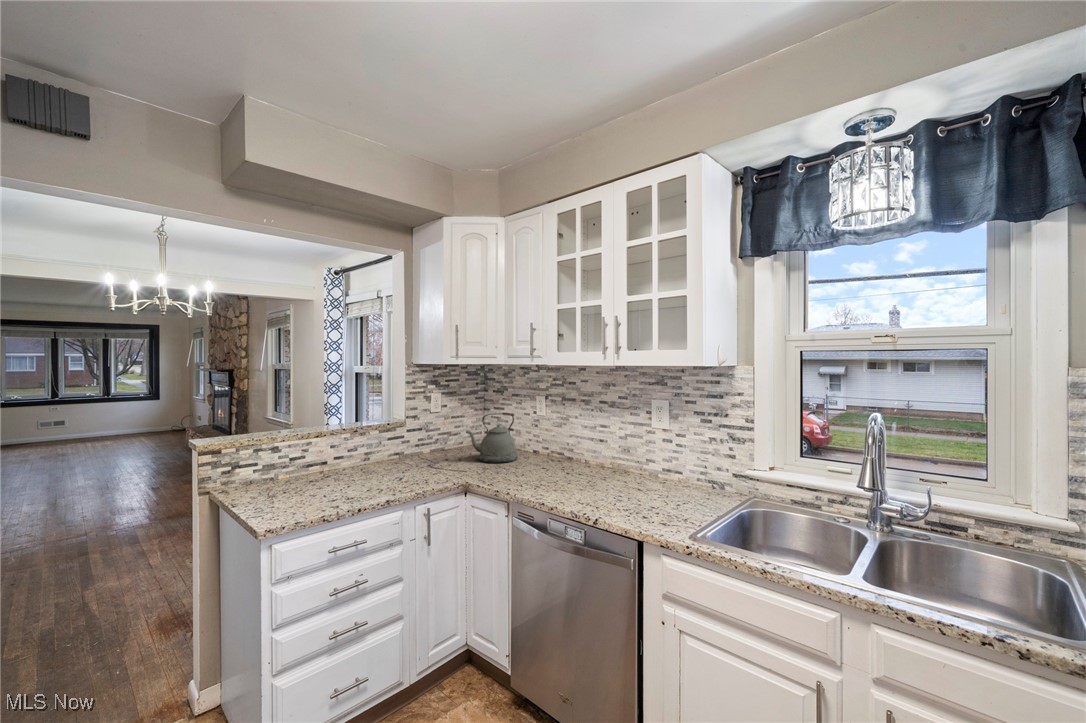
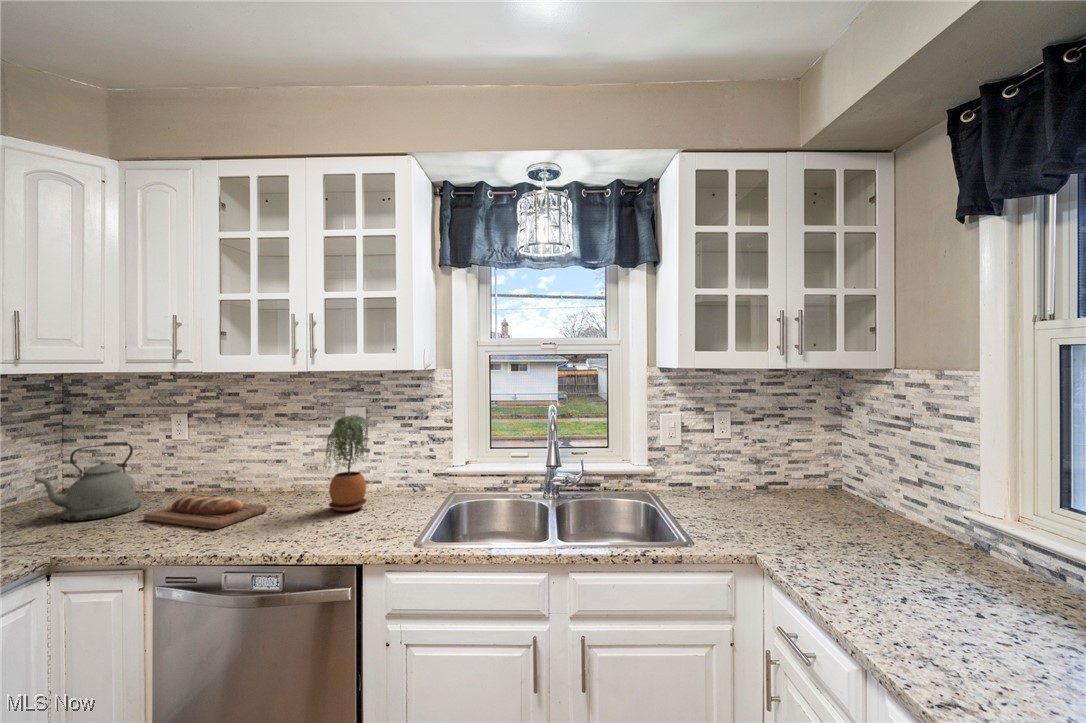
potted plant: none [627,407,667,493] -> present [324,416,368,511]
bread loaf: none [515,457,587,485] -> present [144,496,267,529]

